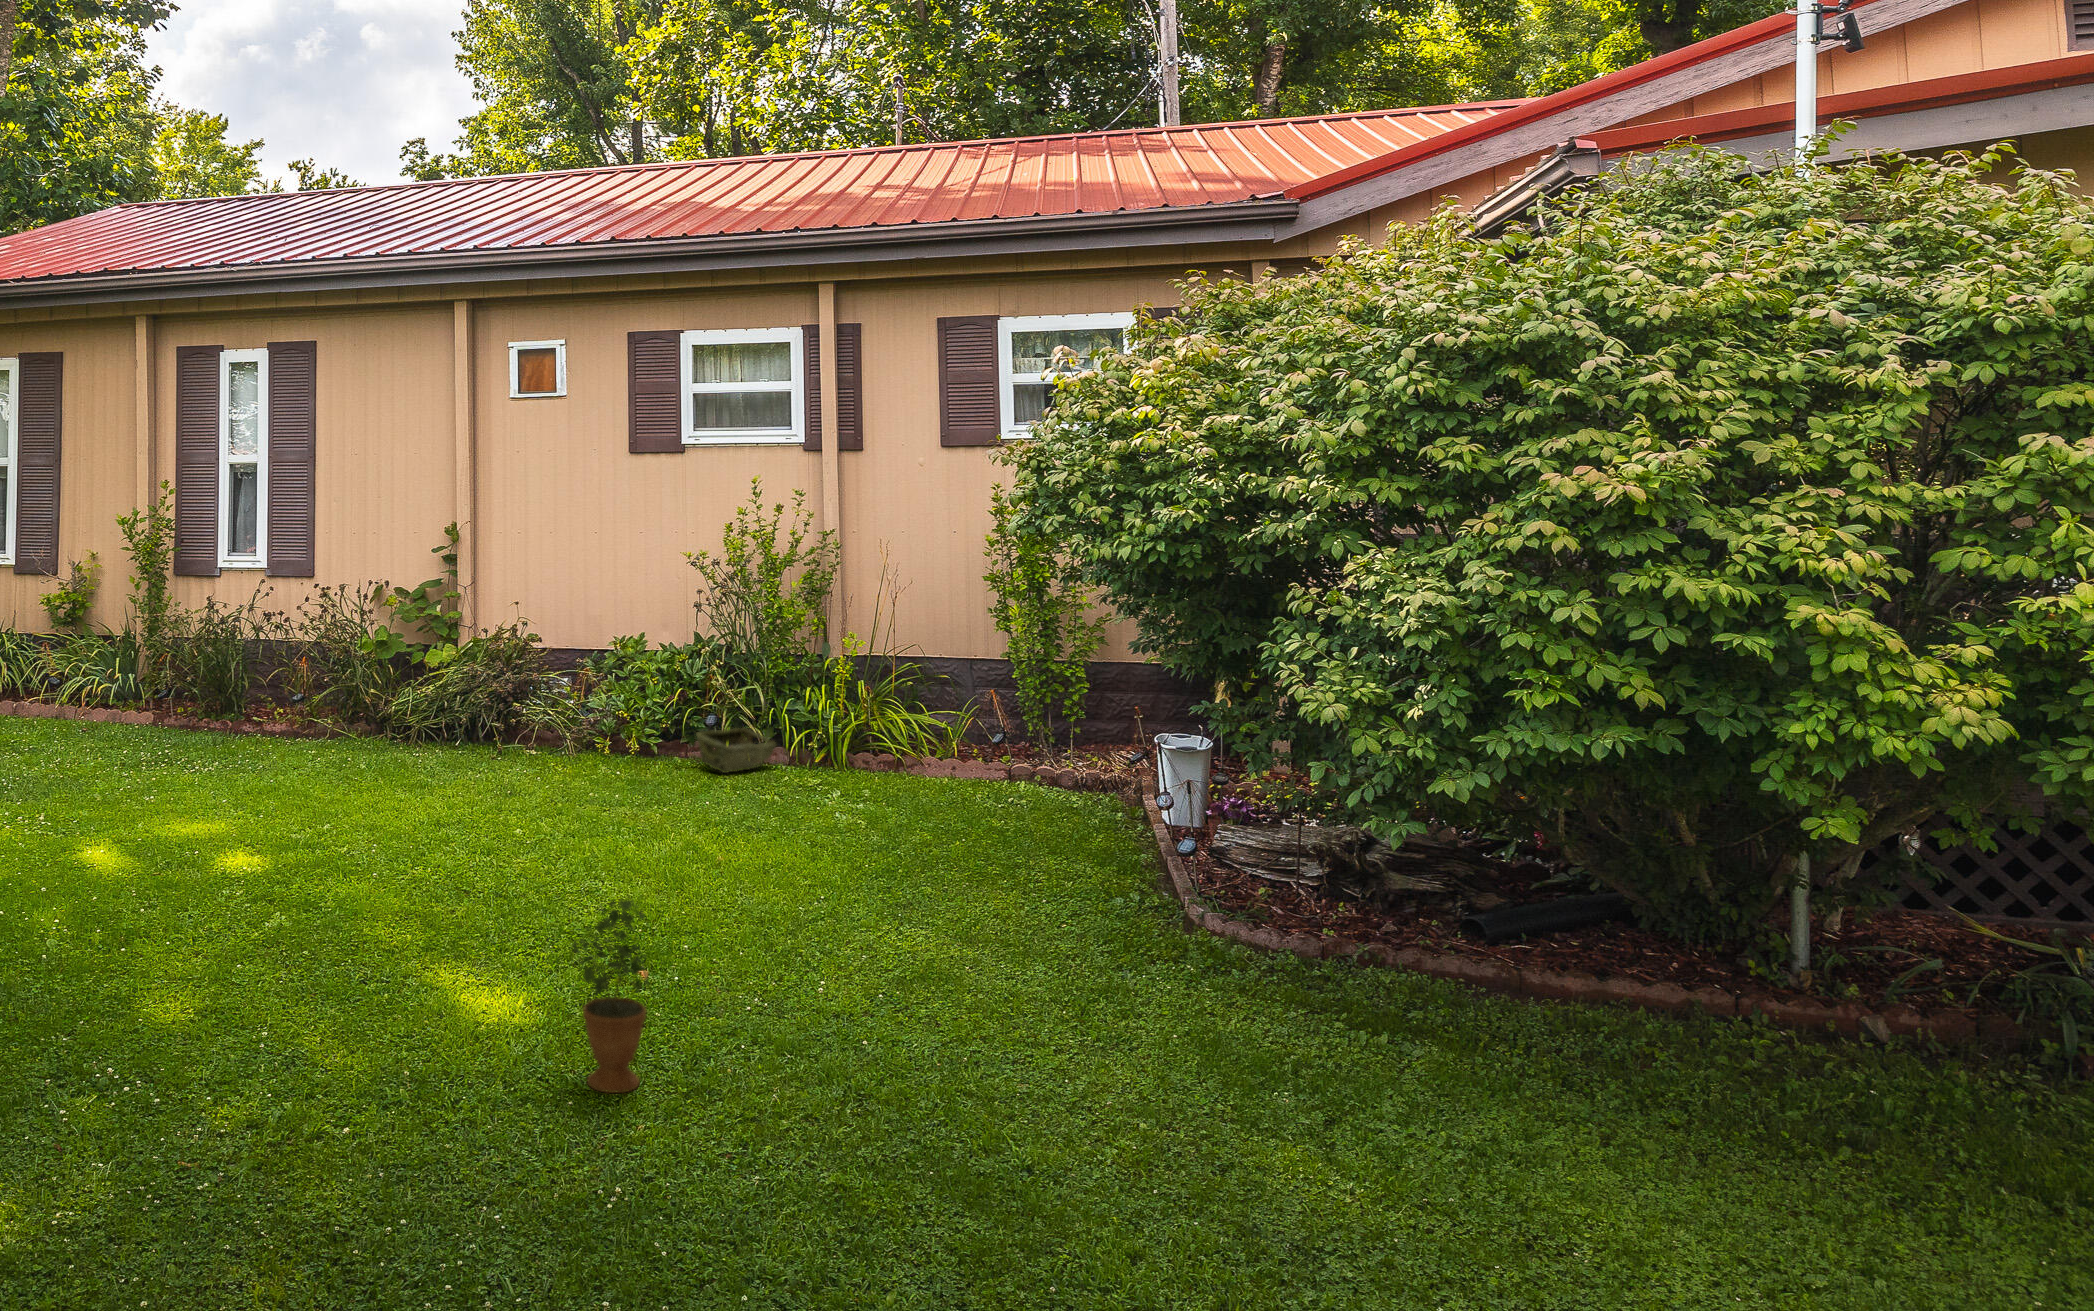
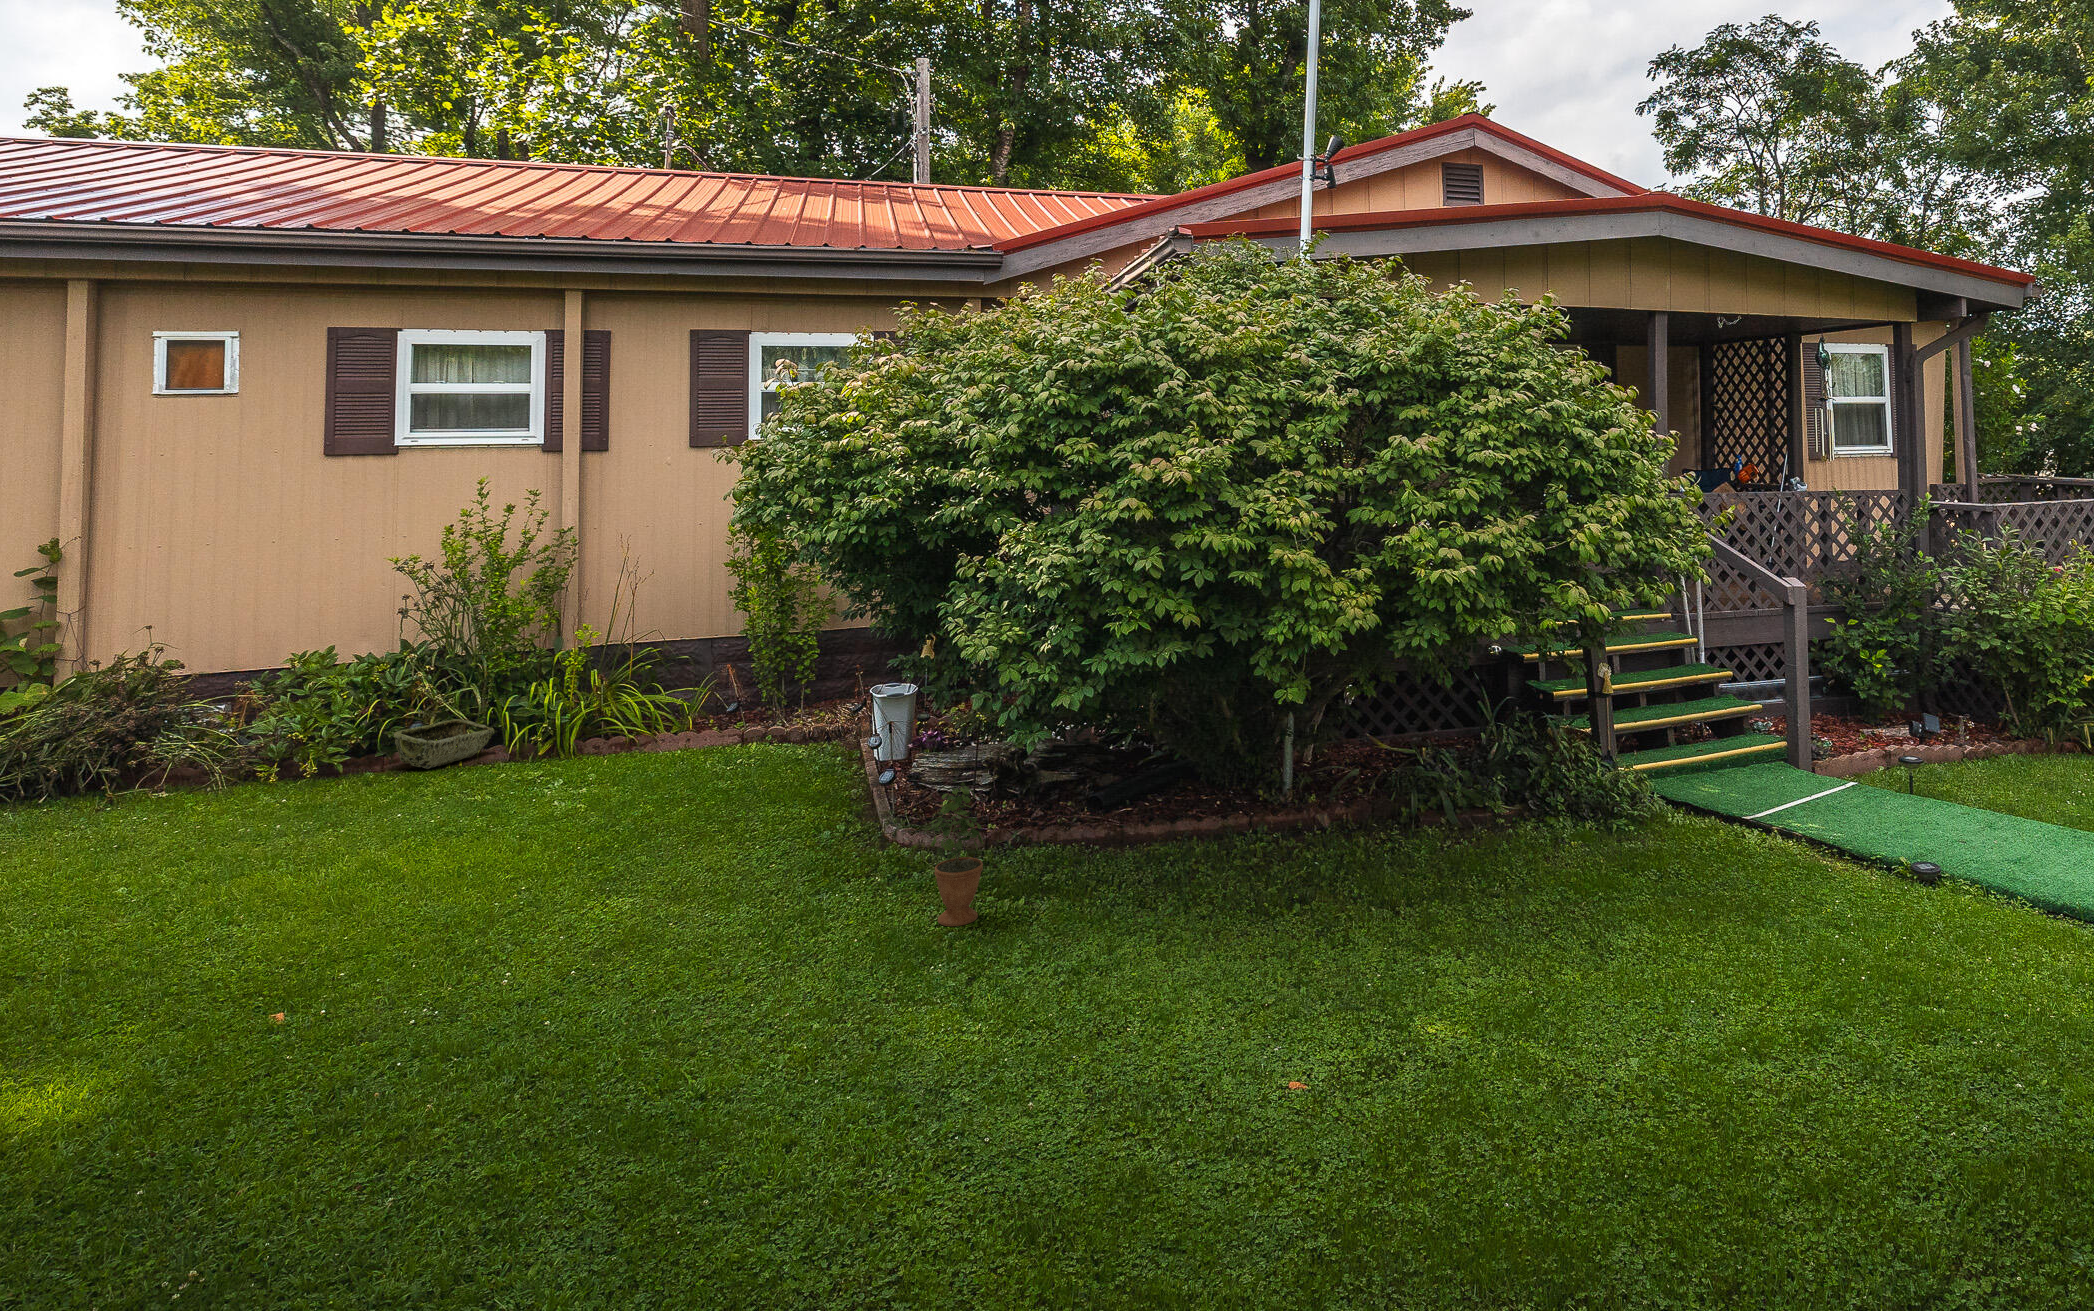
potted plant: present [572,896,649,1093] -> present [925,780,984,926]

